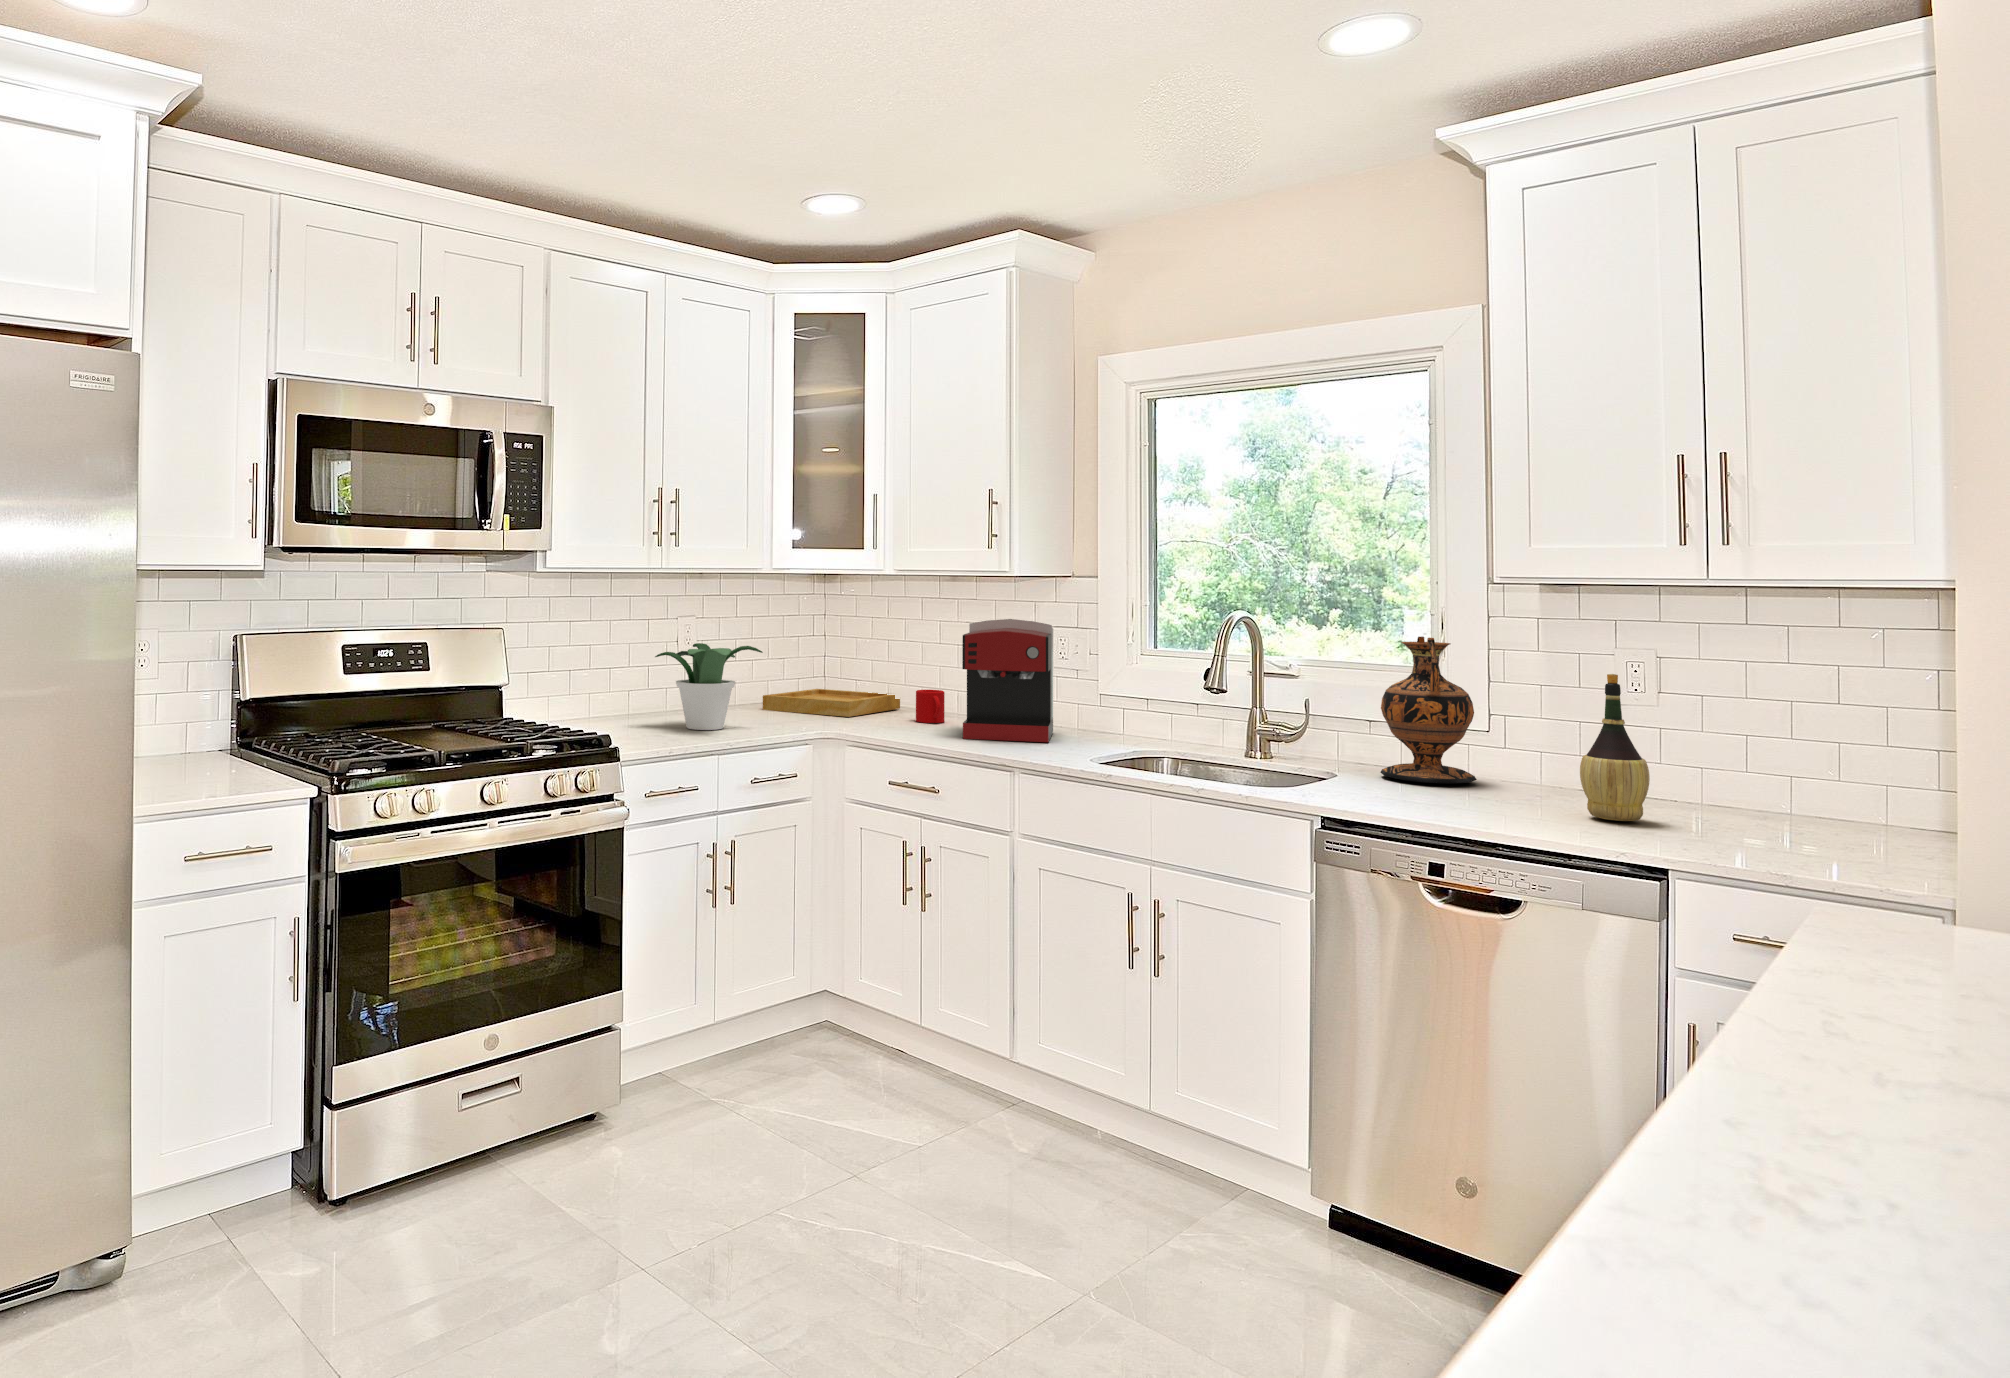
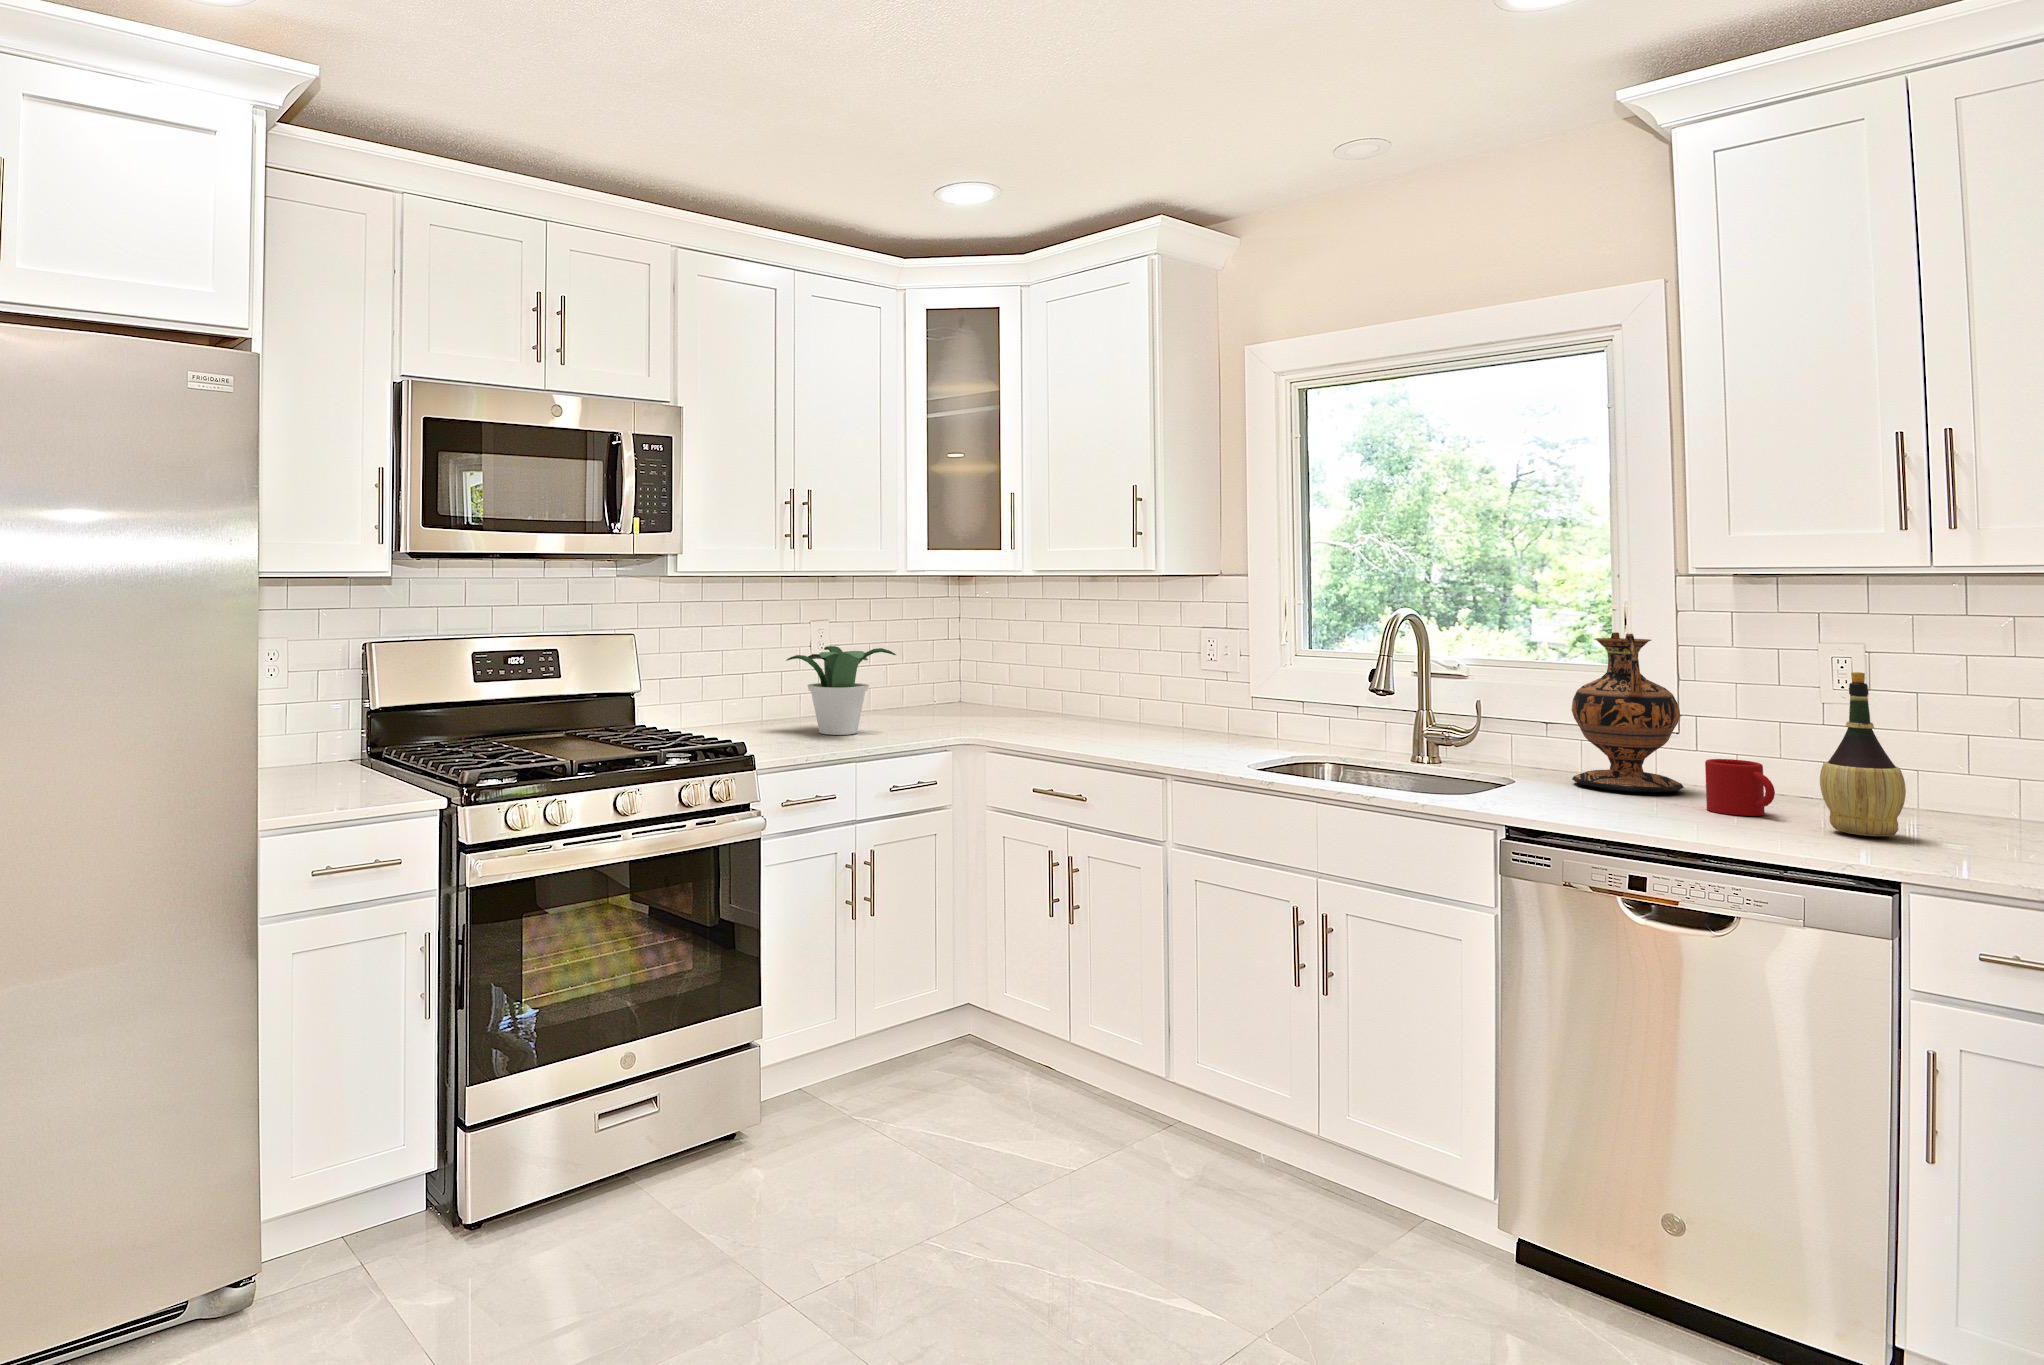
coffee maker: present [962,619,1053,742] -> none [1105,618,1201,747]
tray: present [763,689,900,717] -> none [894,691,1035,720]
mug: present [916,690,945,723] -> present [1705,759,1775,816]

